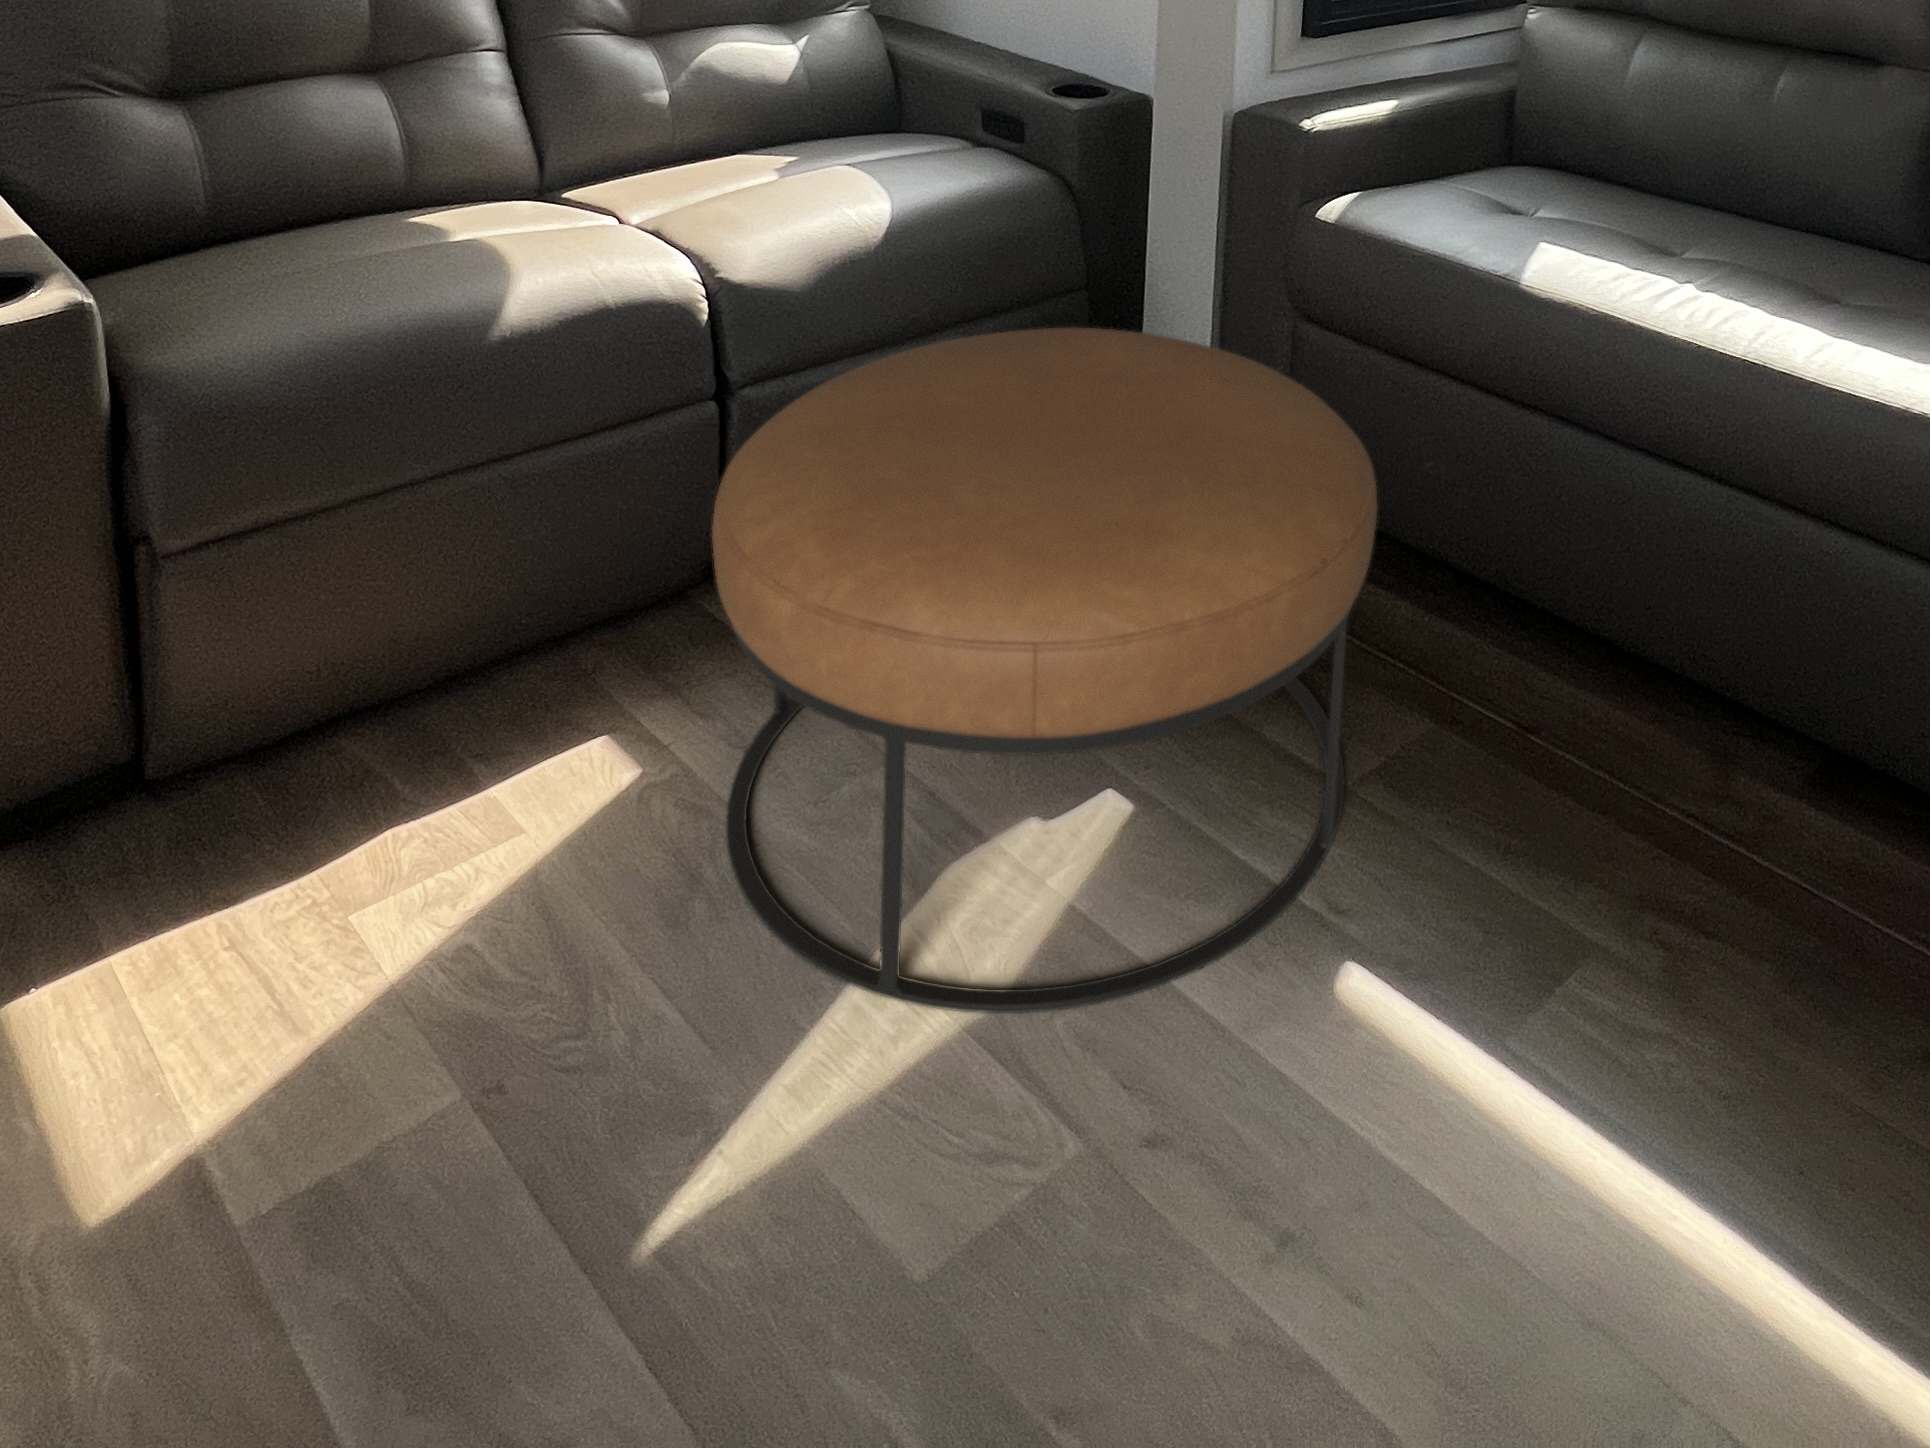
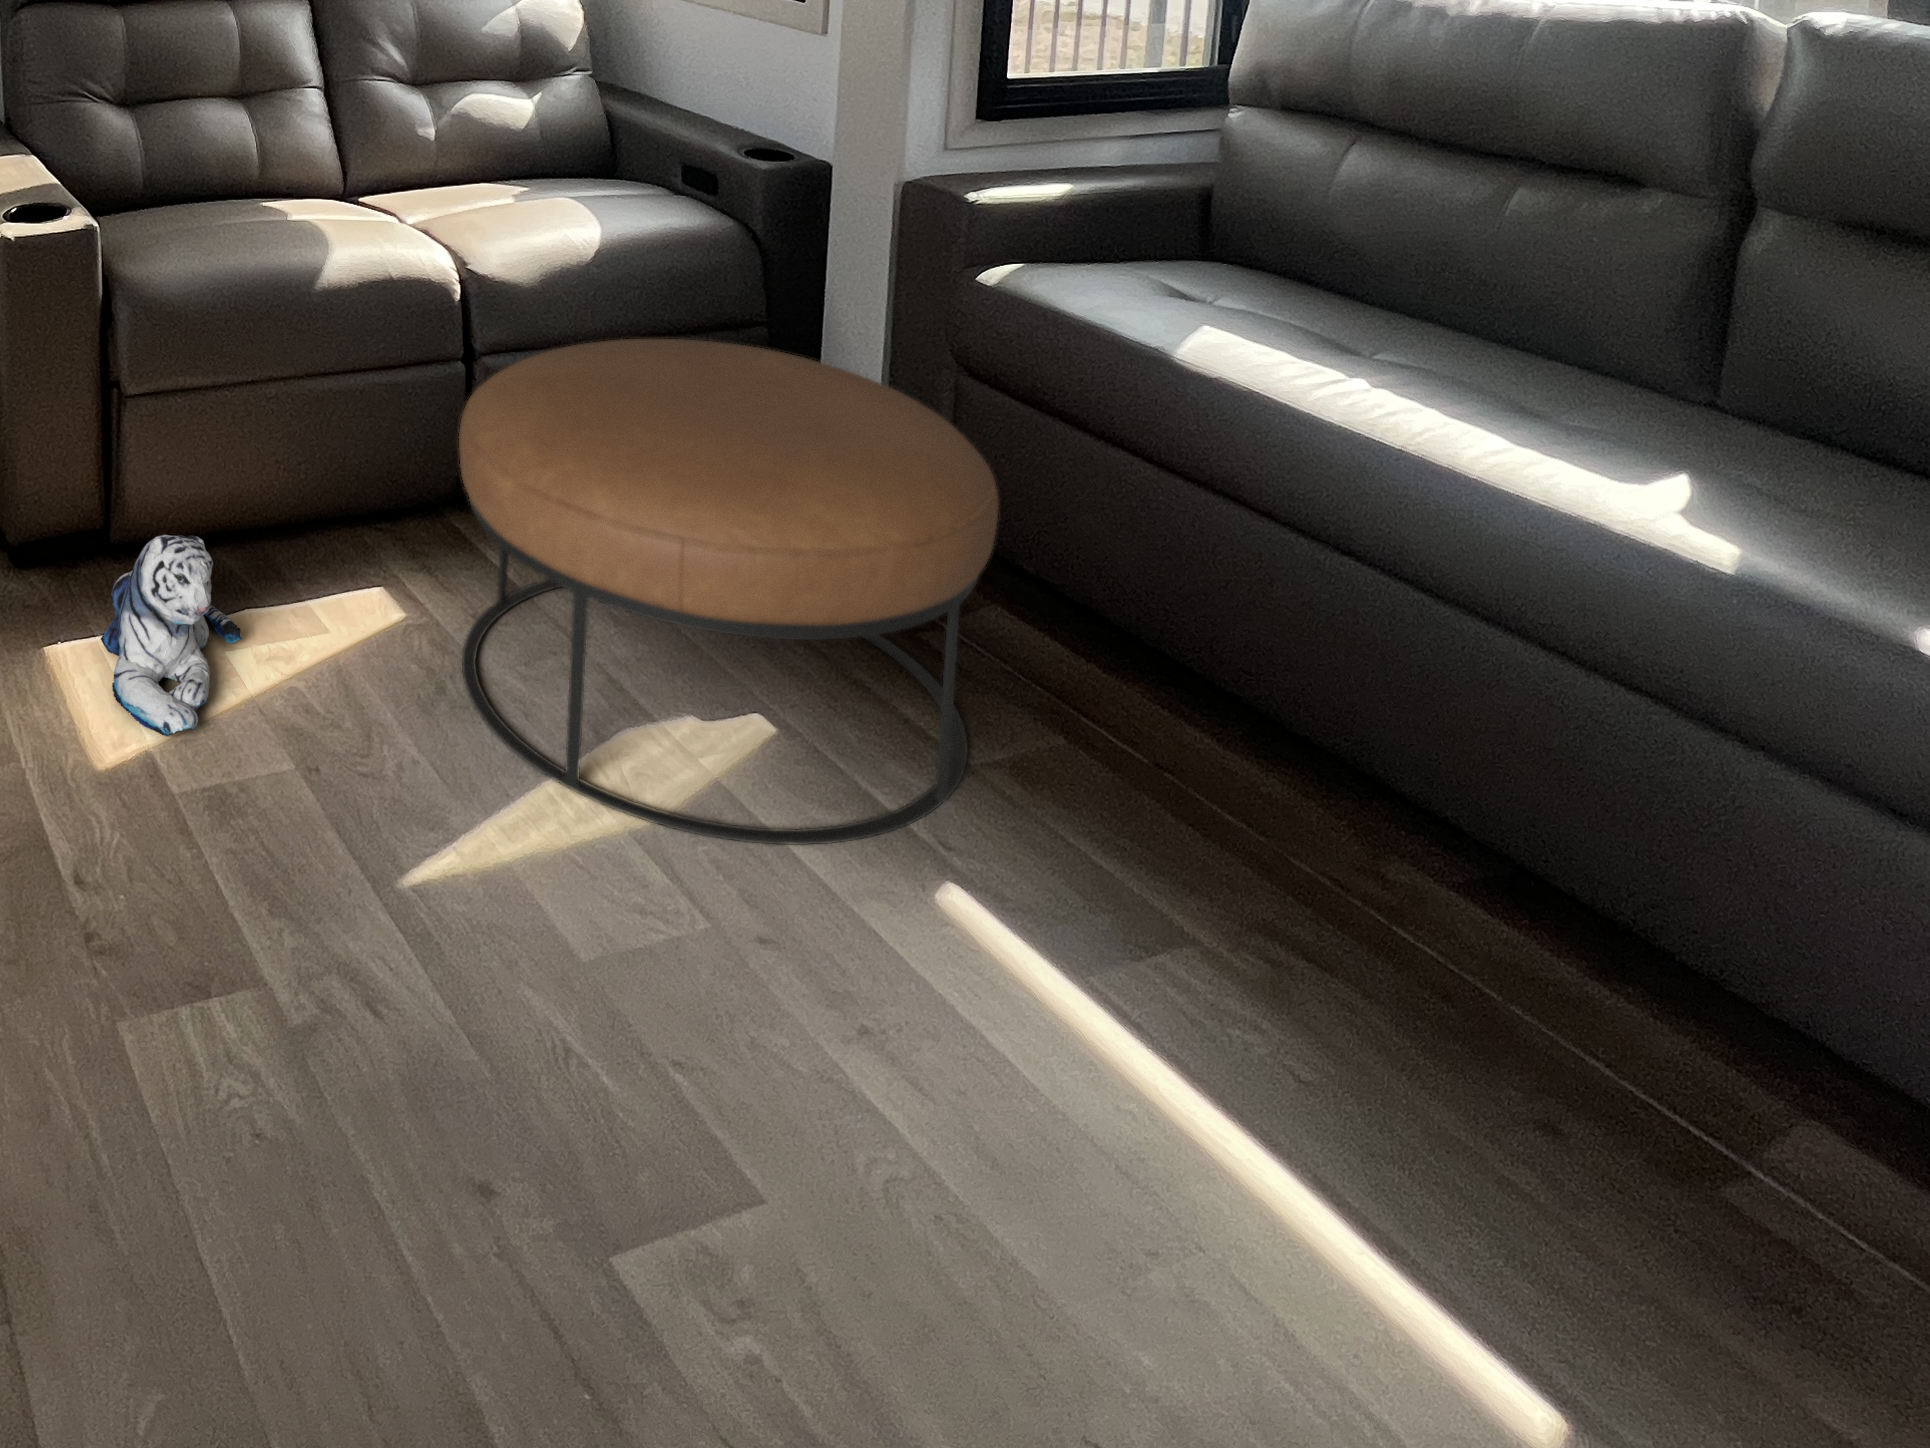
plush toy: none [104,779,373,1140] -> present [101,535,242,736]

